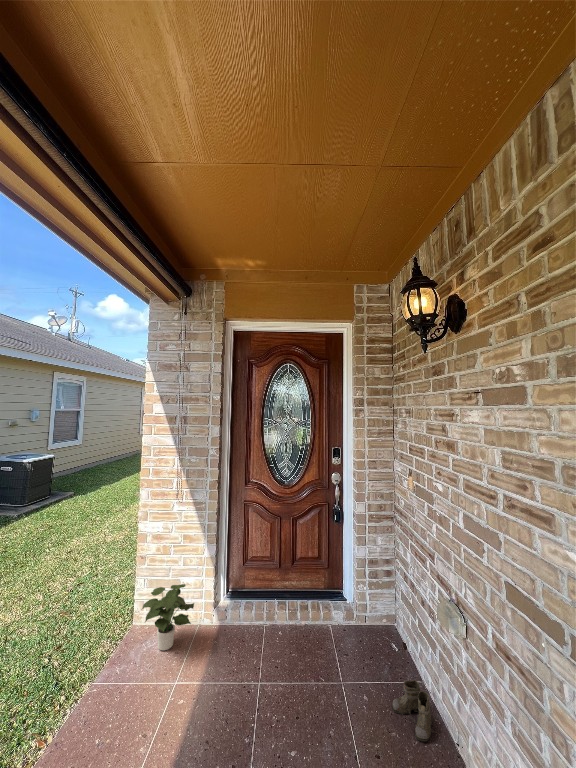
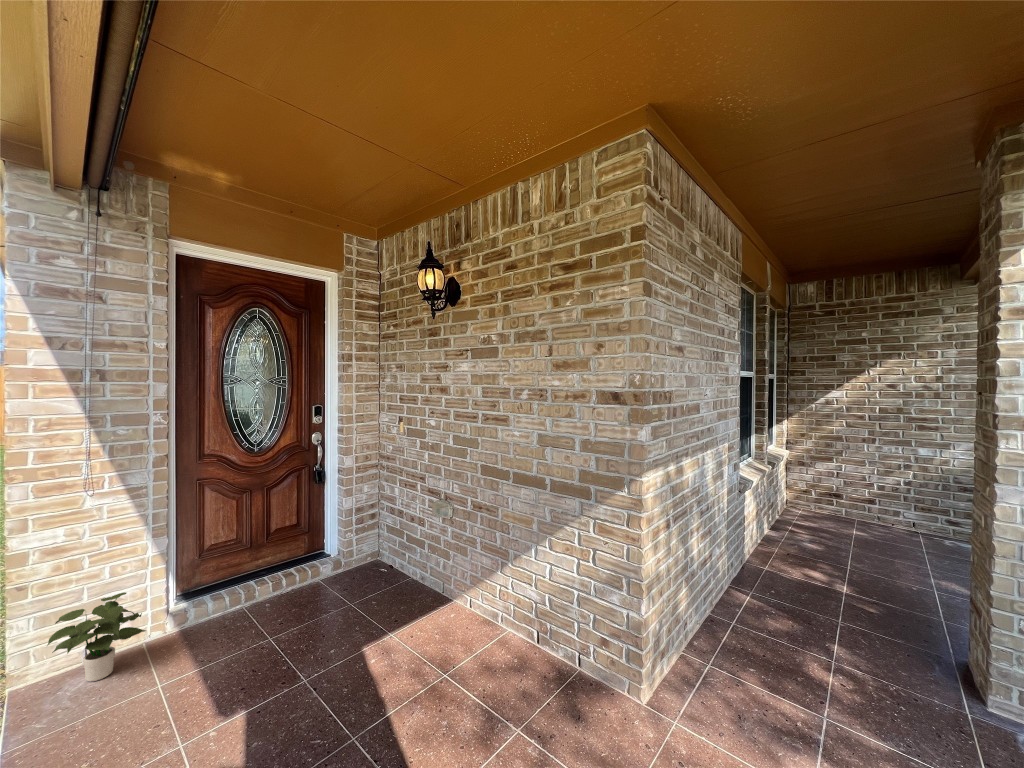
boots: present [392,680,432,741] -> none [392,577,430,610]

